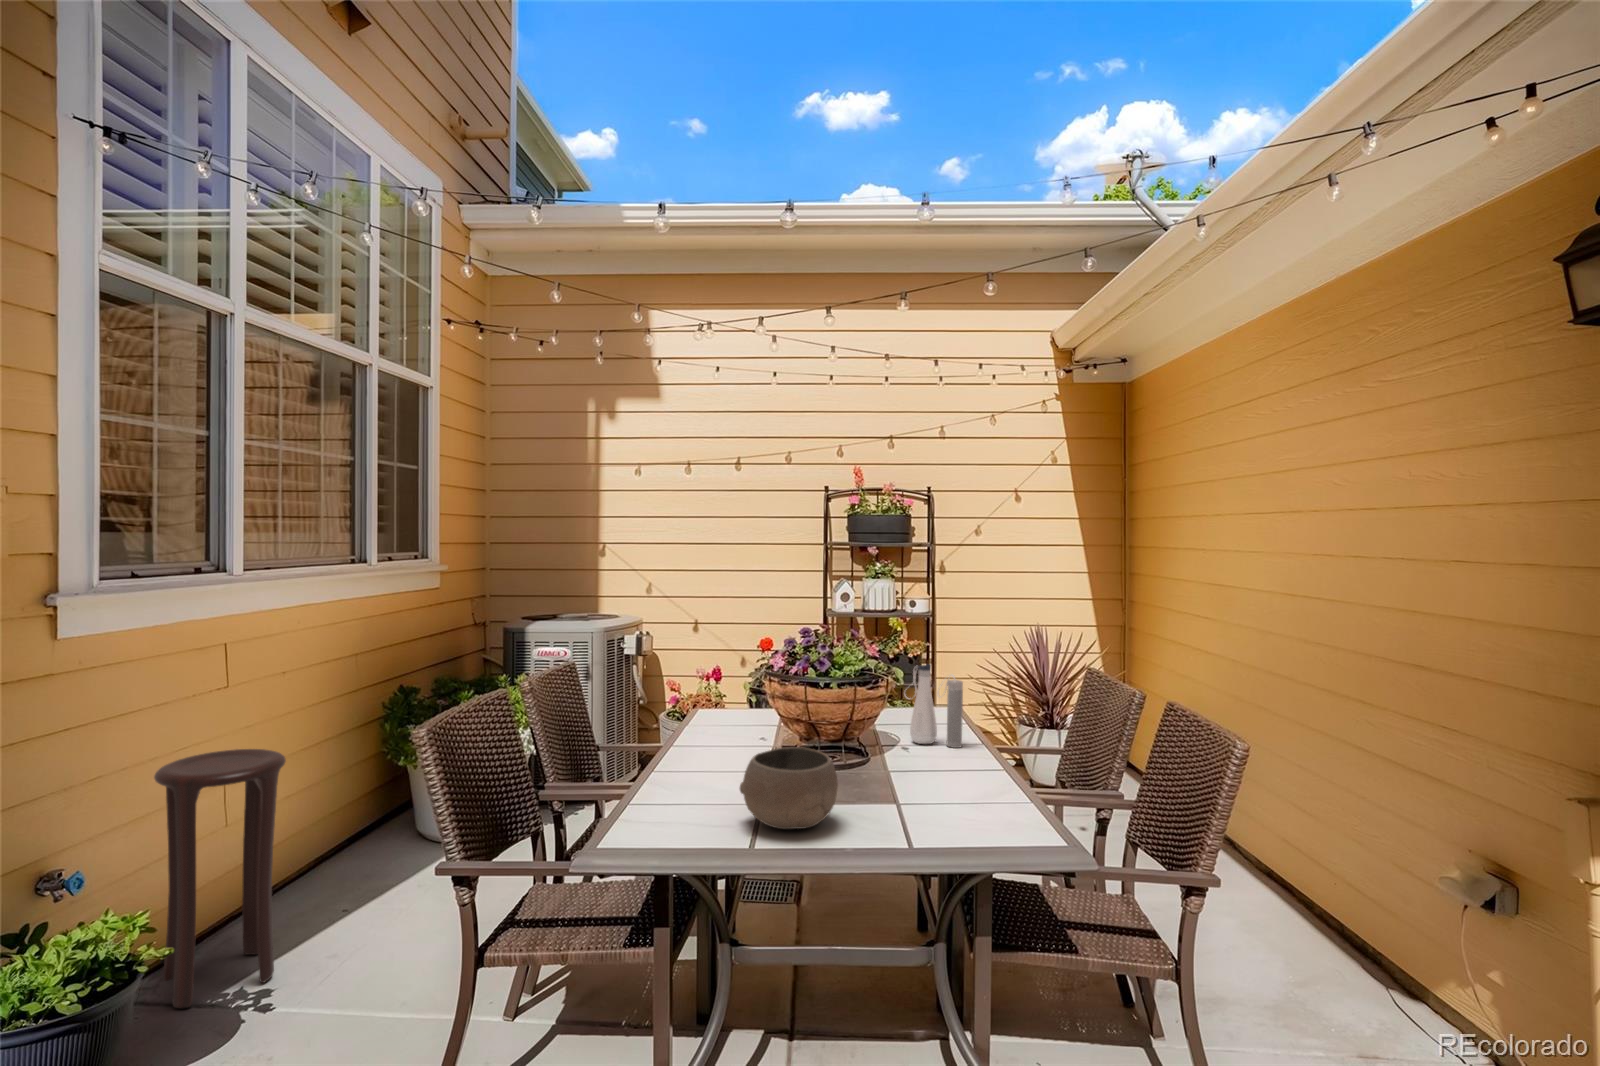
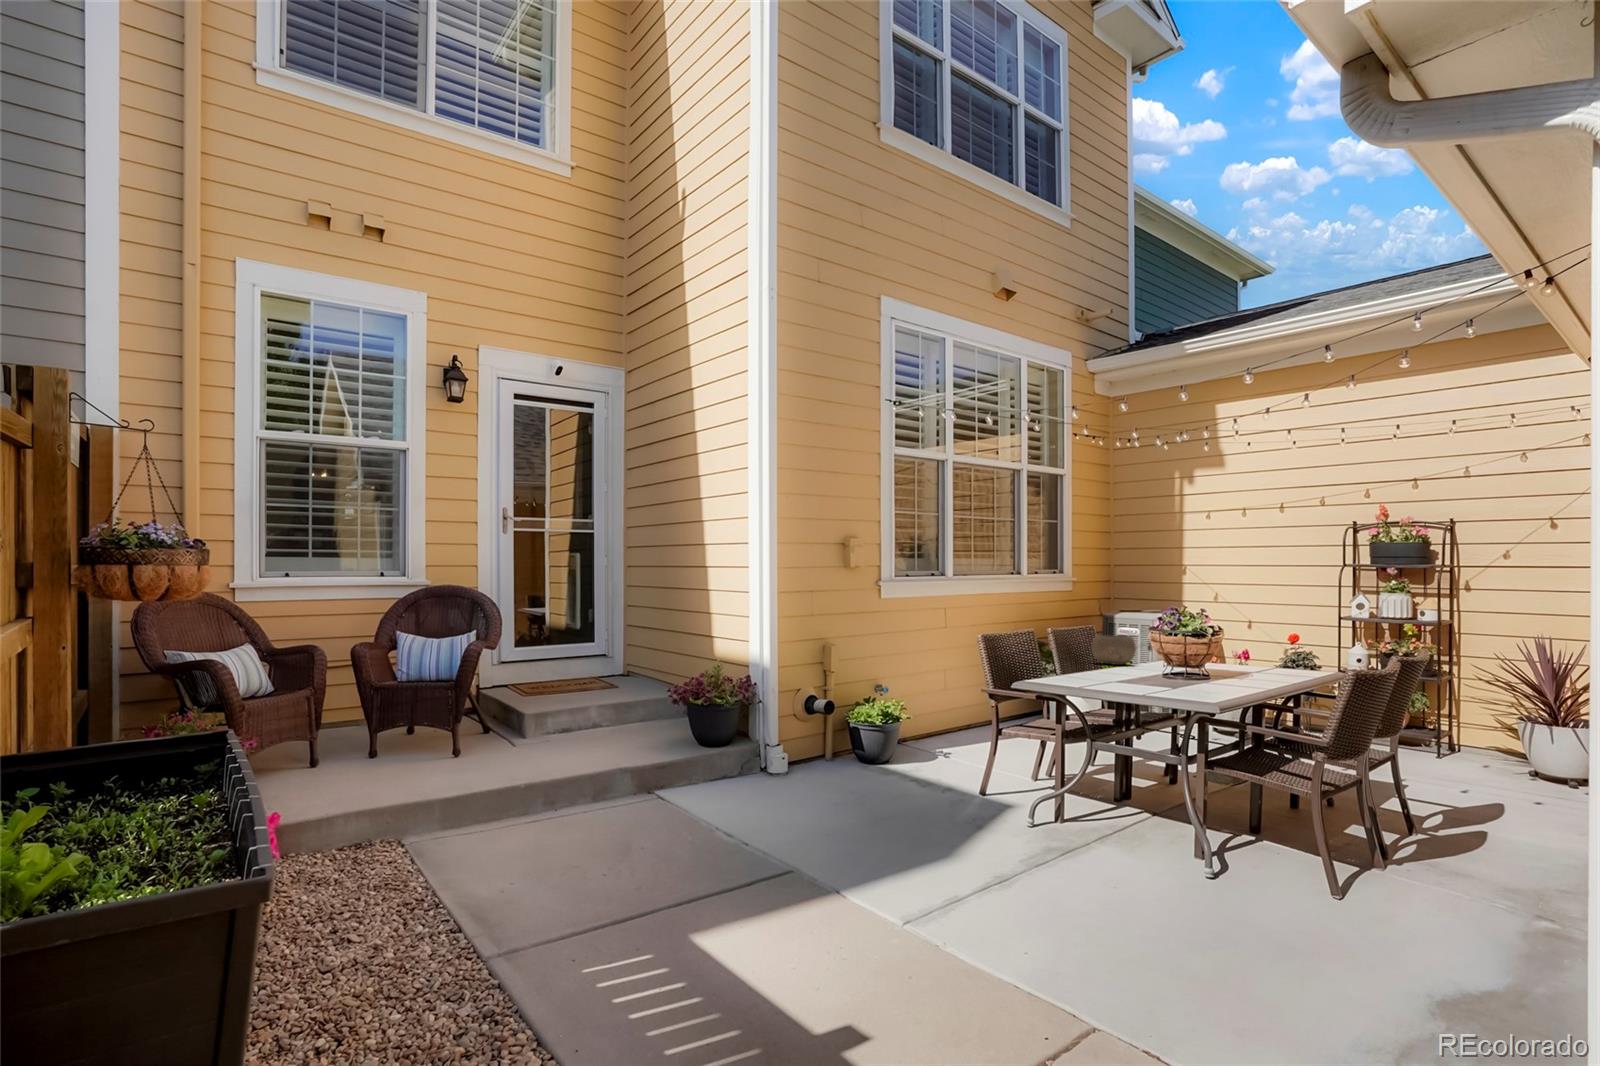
water bottle: present [904,664,963,748] -> none [1253,621,1281,670]
stool: present [154,749,286,1008] -> none [924,643,969,739]

